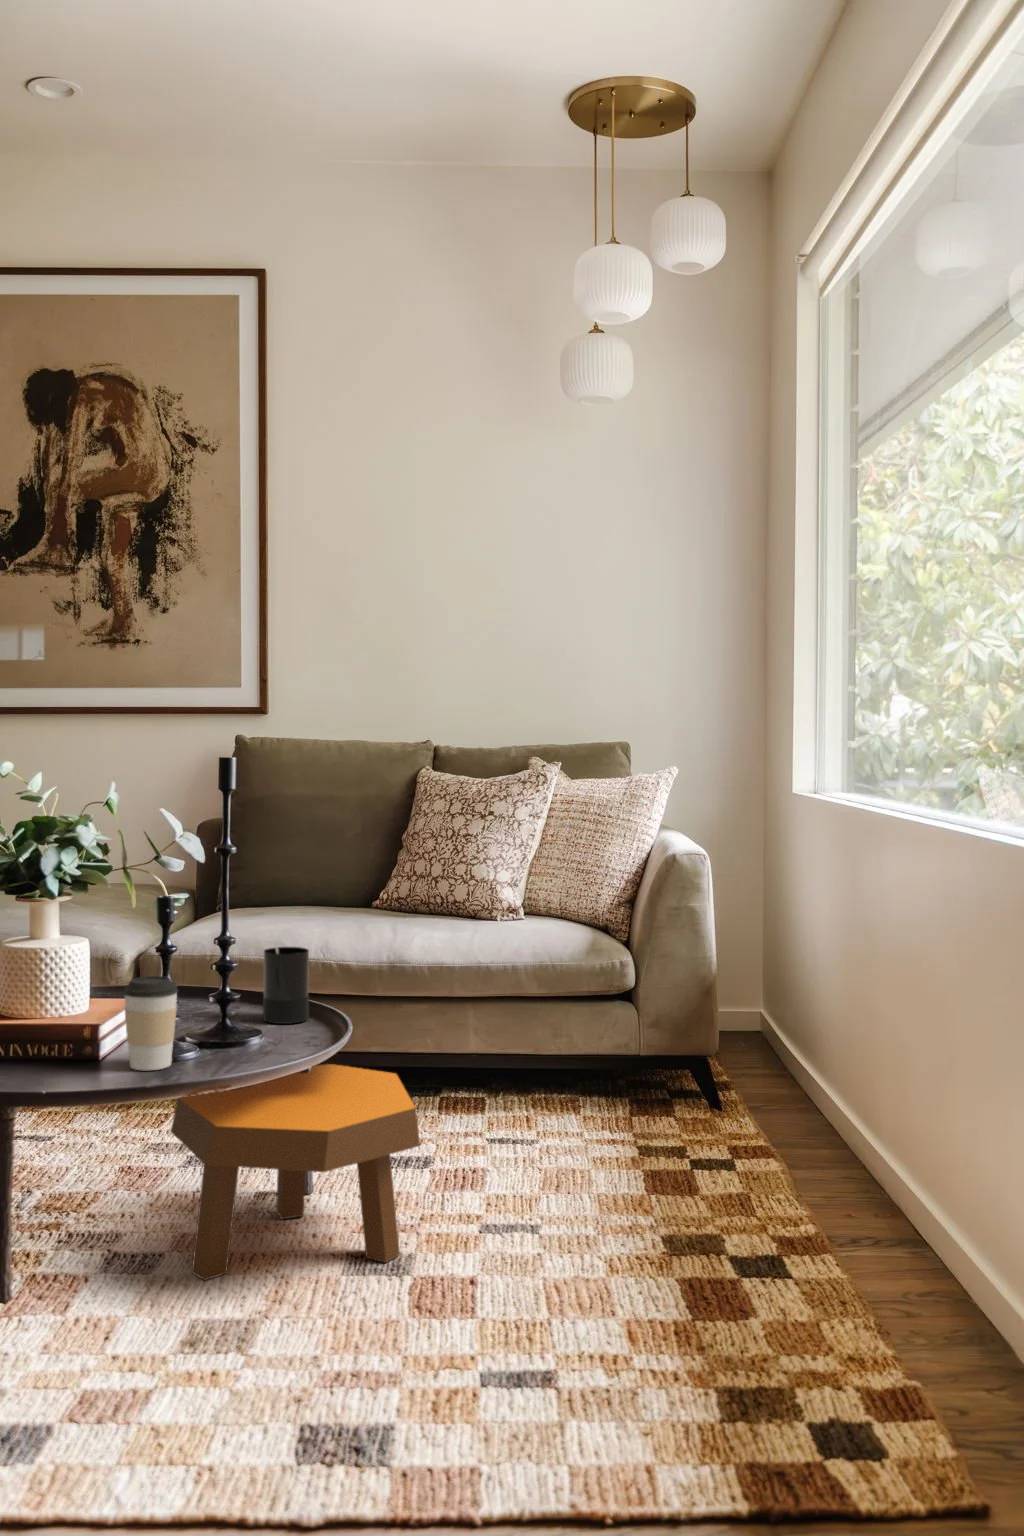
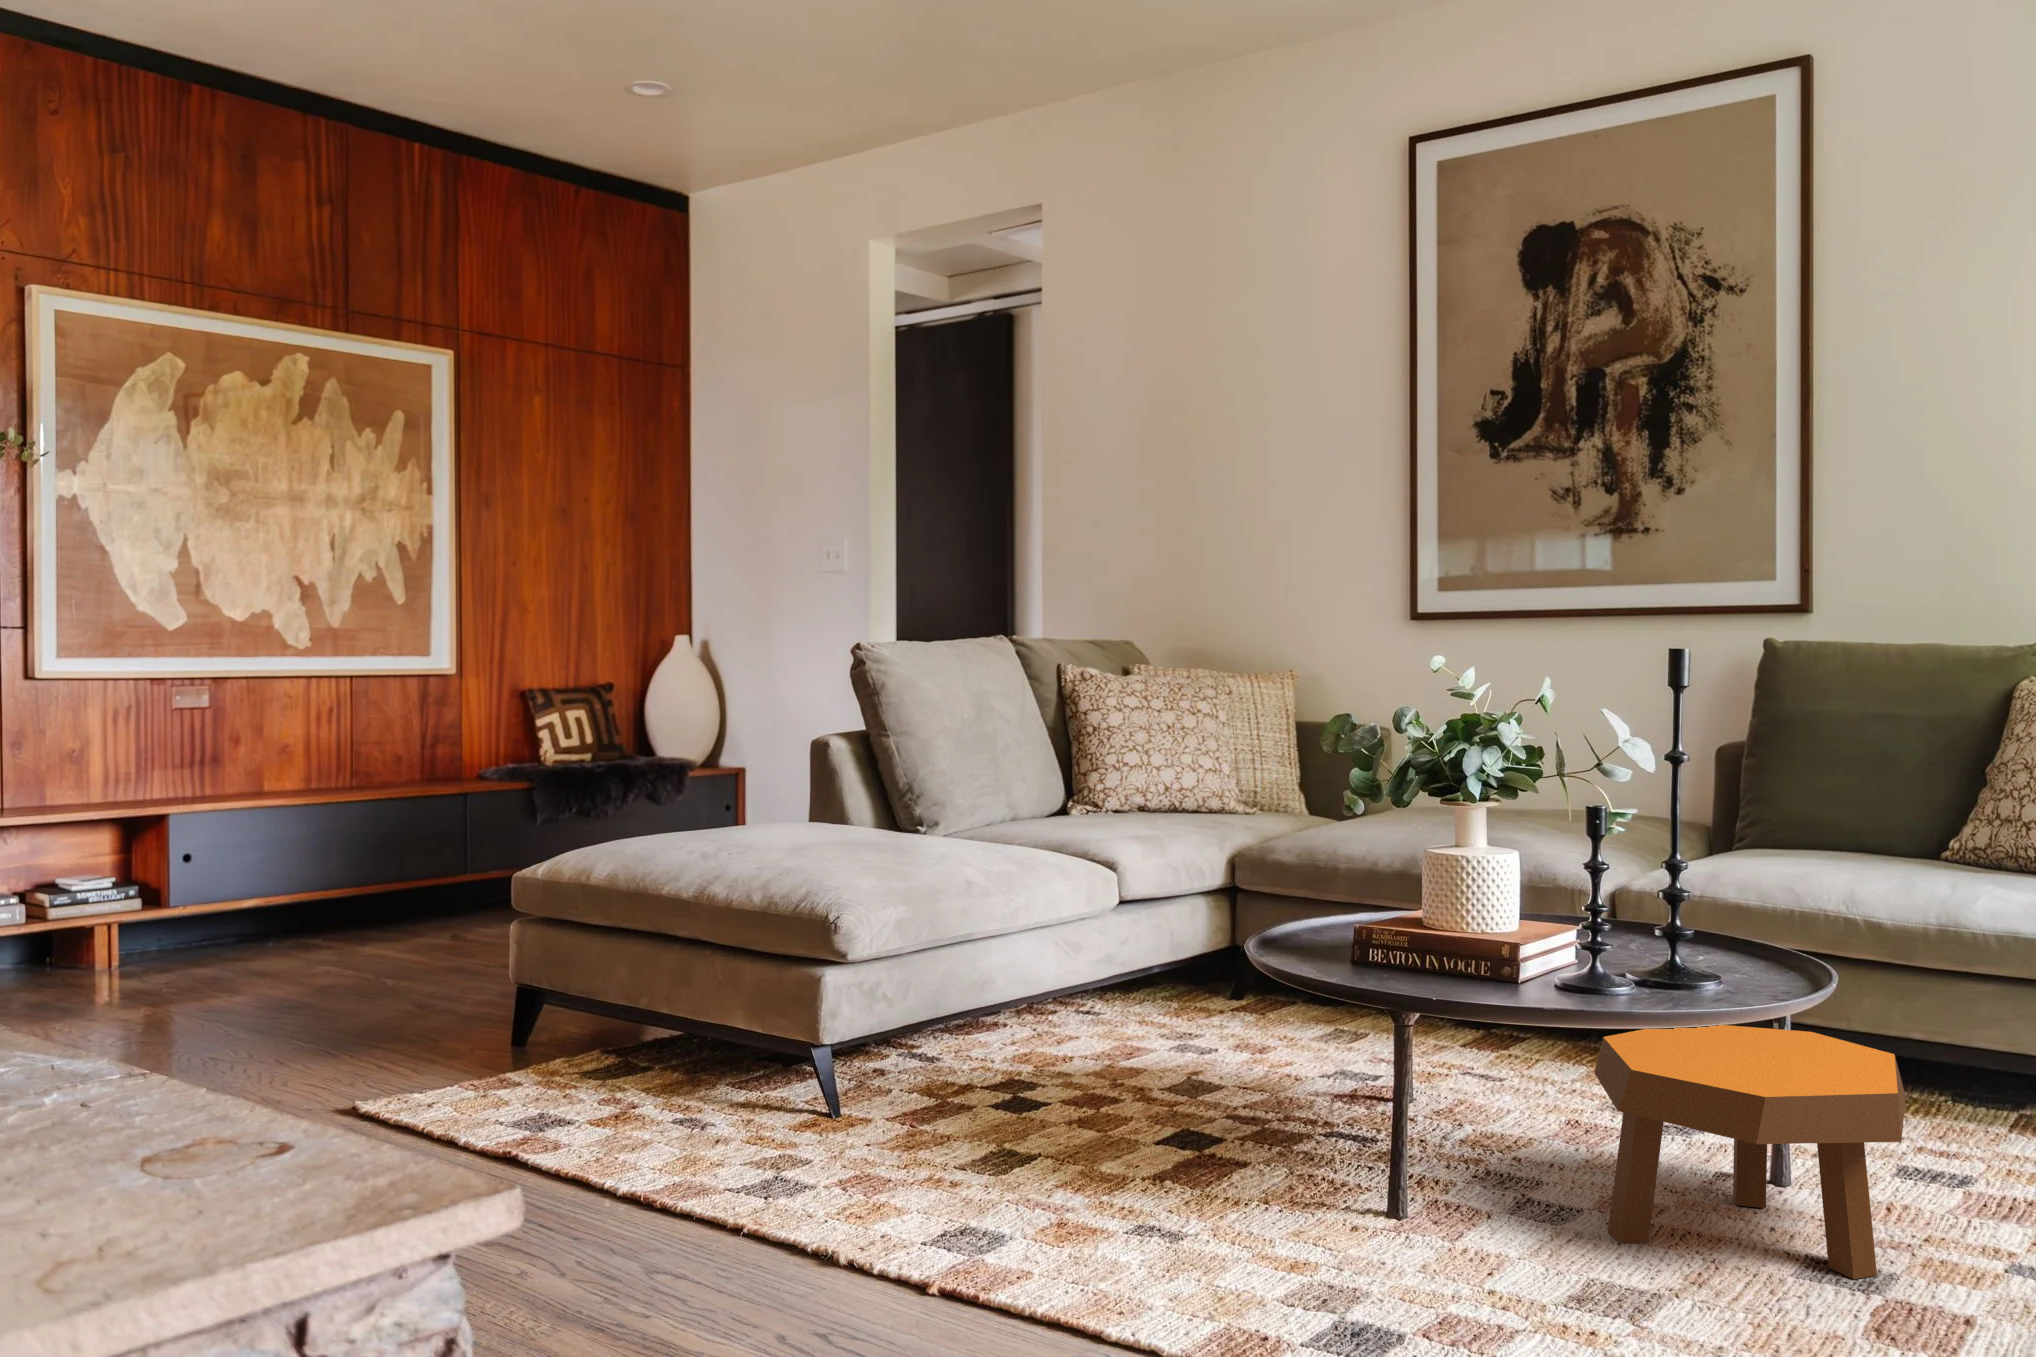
candle: present [263,943,309,1024] -> none [1726,875,1786,976]
coffee cup: present [123,976,178,1071] -> none [1535,895,1597,998]

